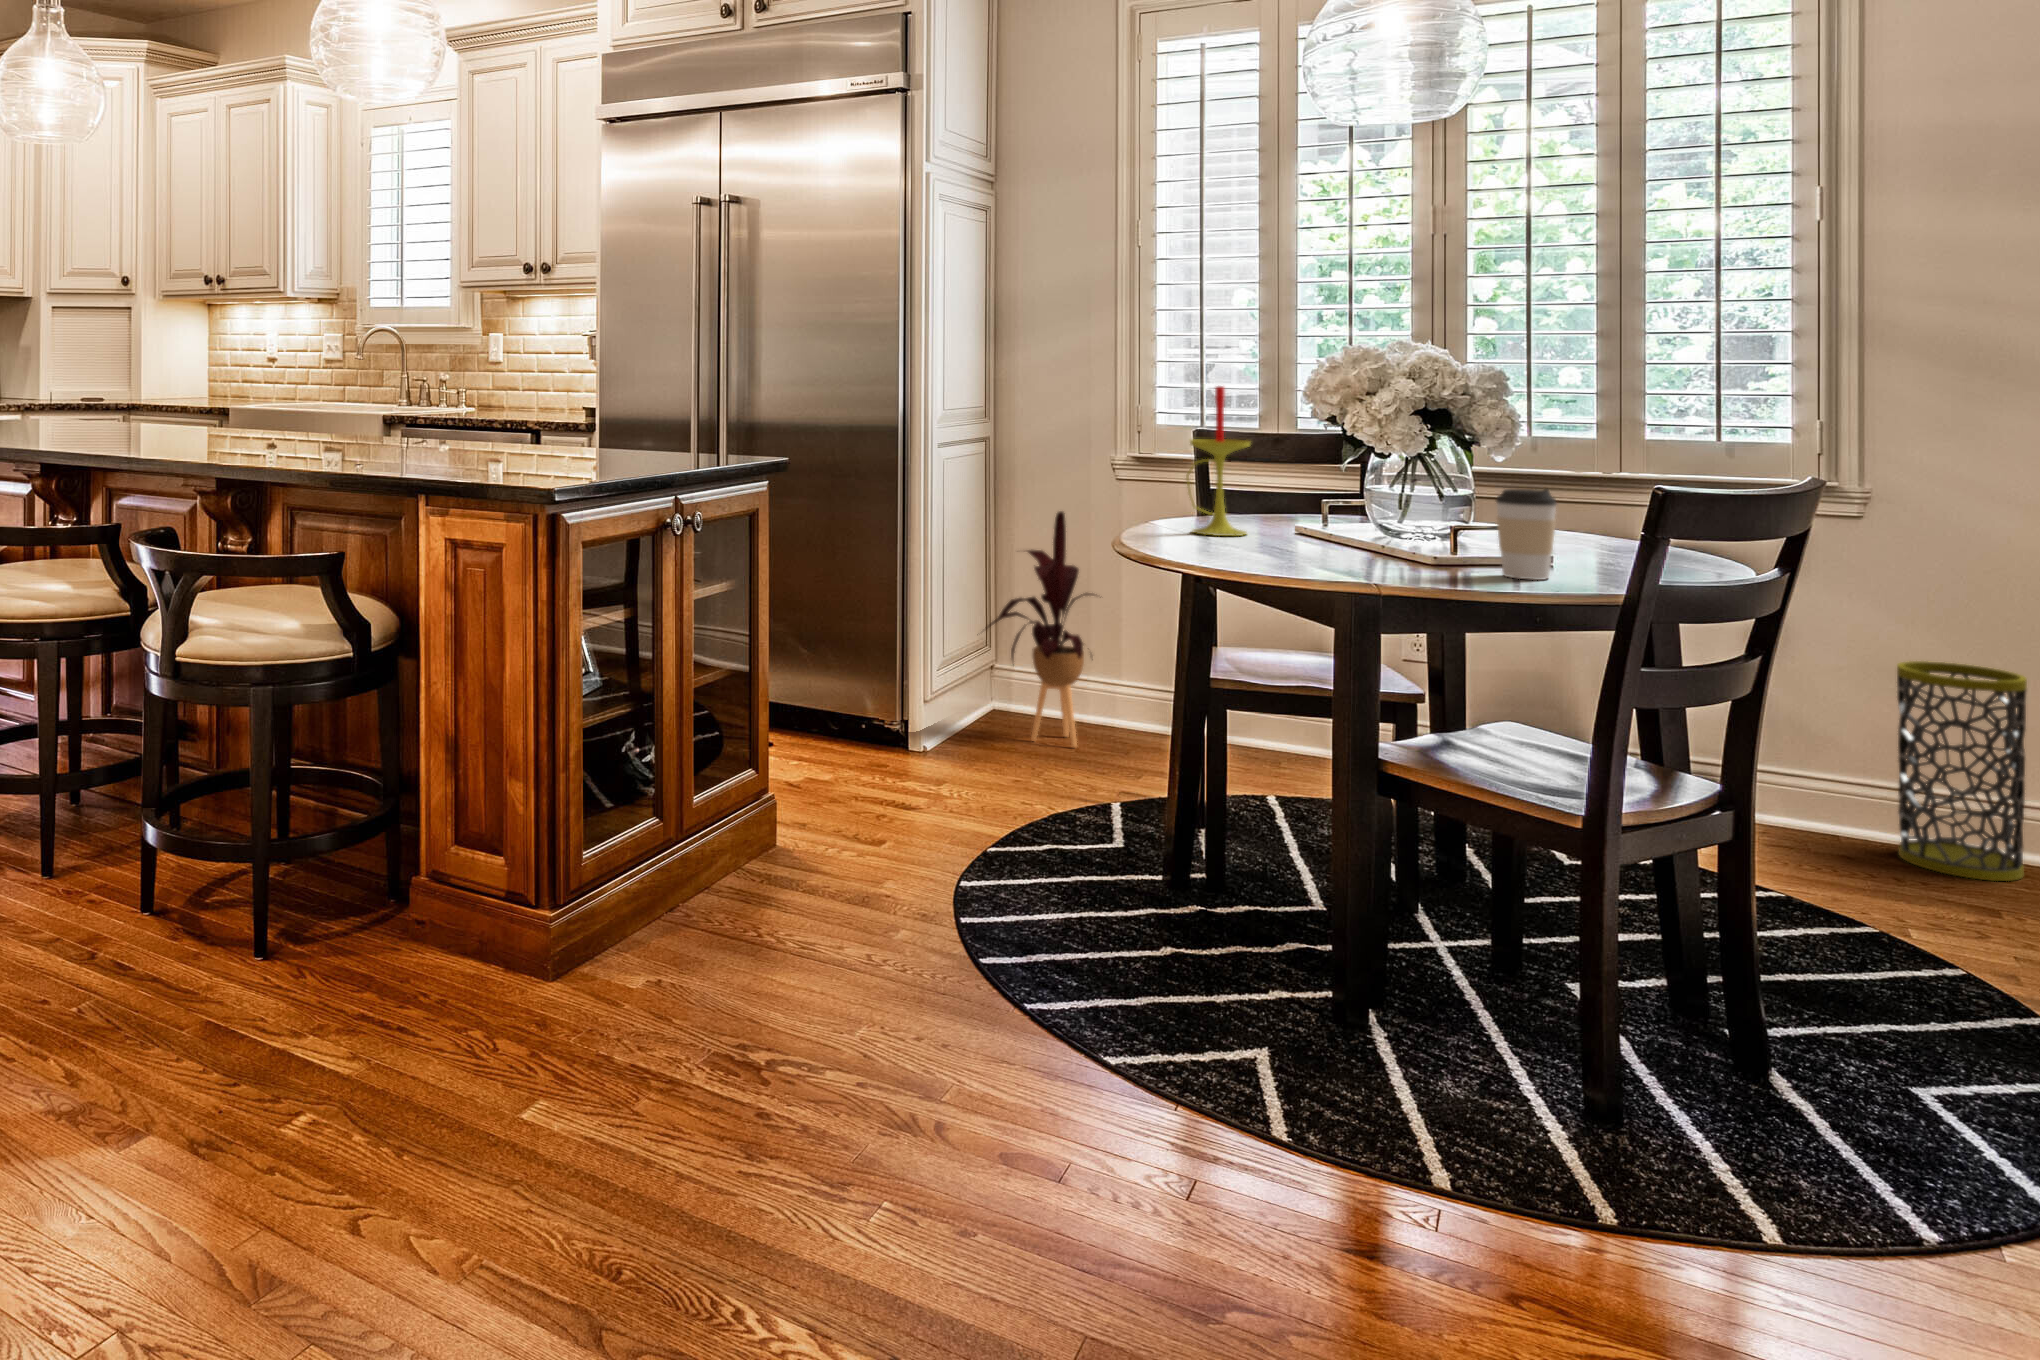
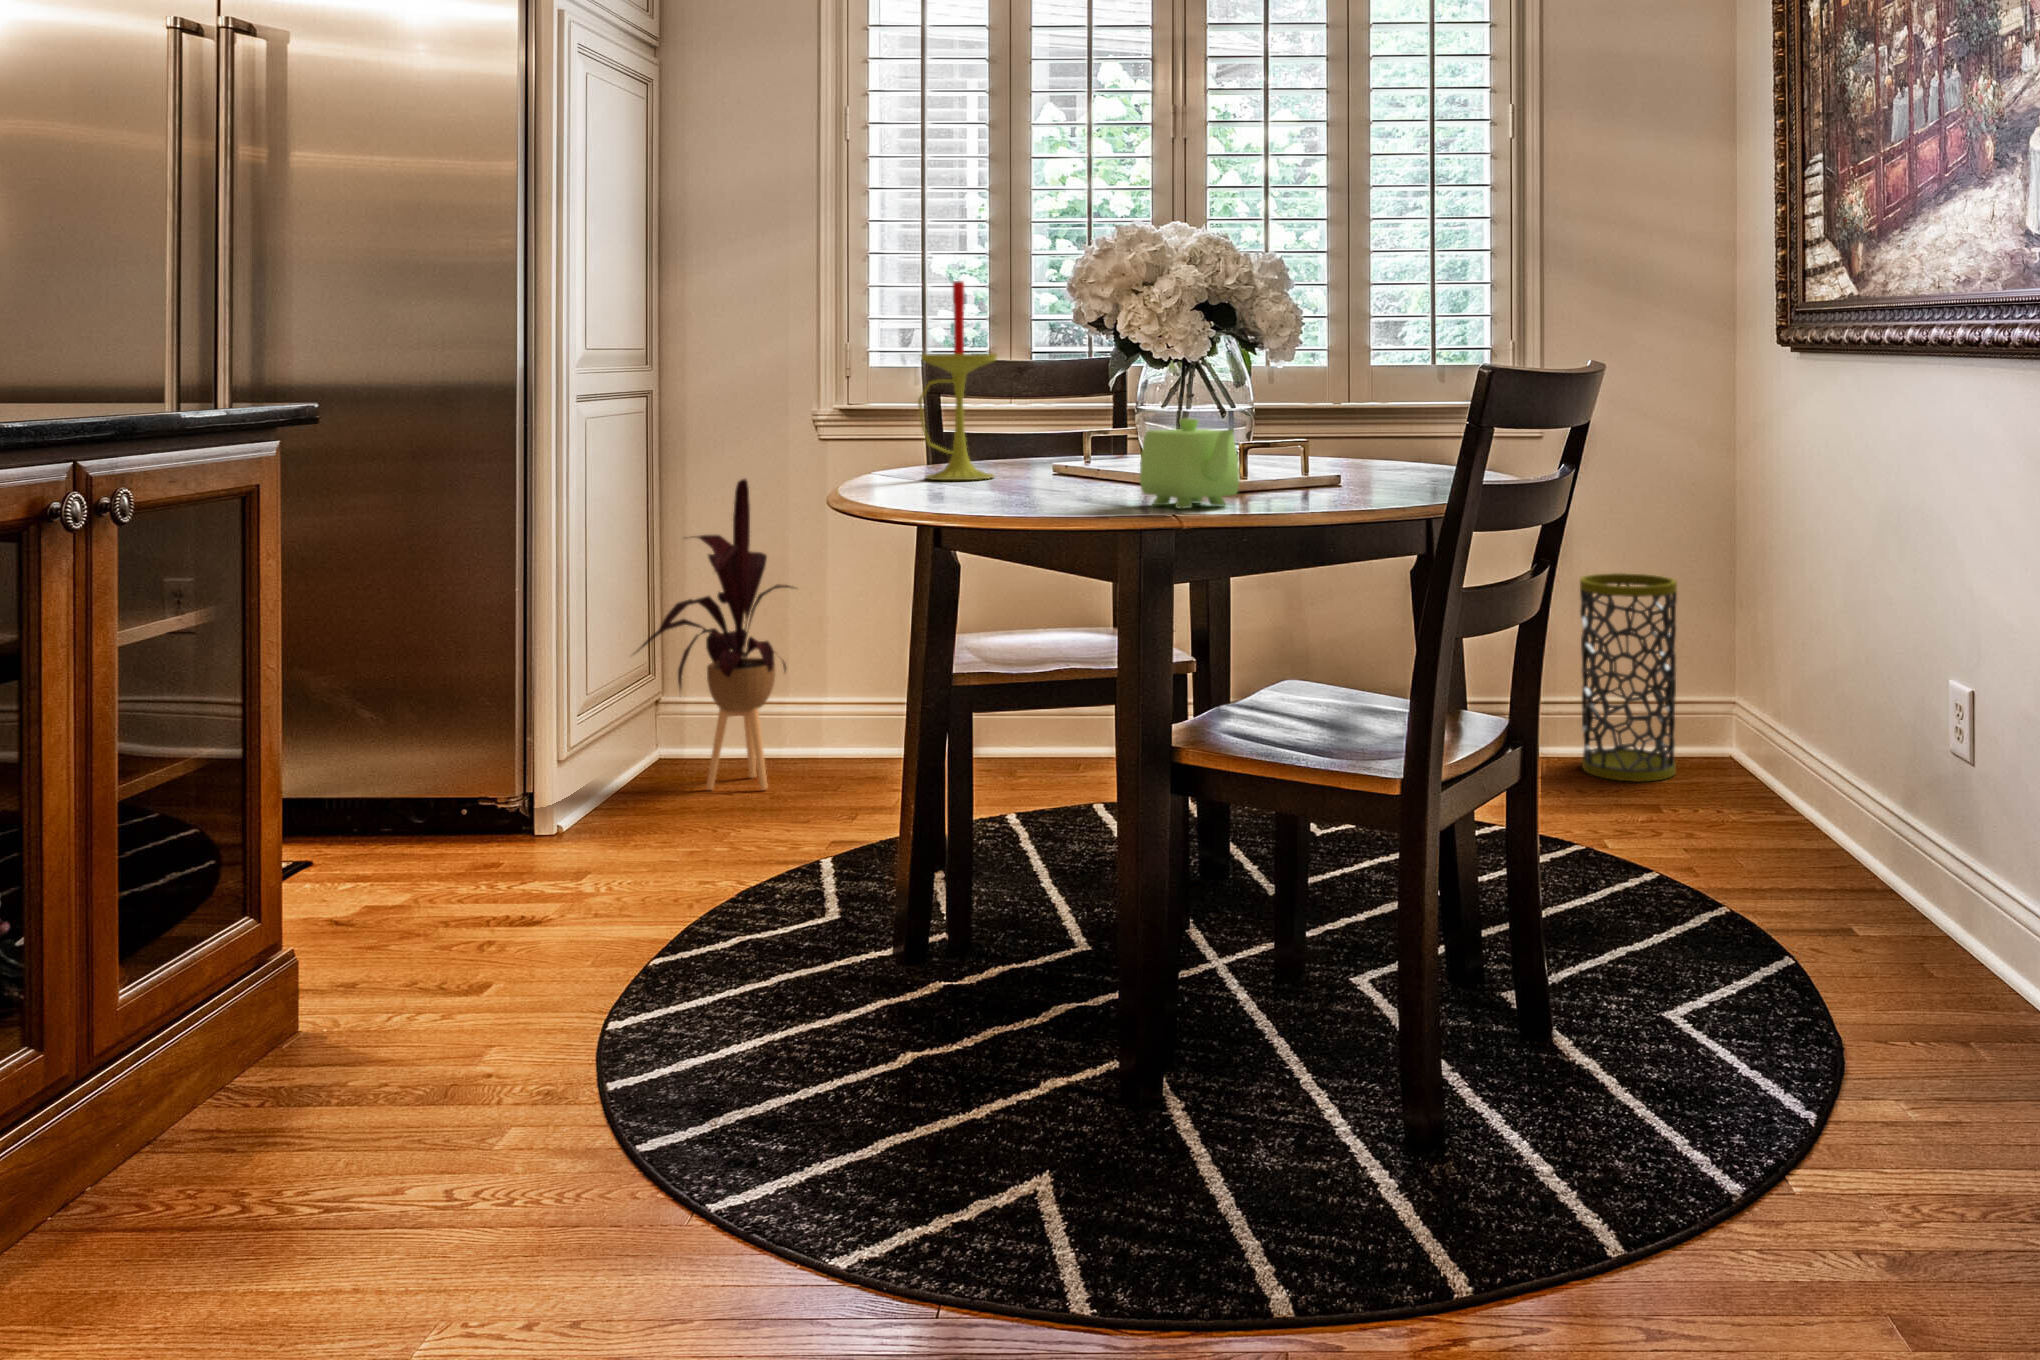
coffee cup: present [1496,488,1556,580] -> none [1297,386,1363,498]
teapot: none [1352,509,1436,578] -> present [1140,418,1240,508]

